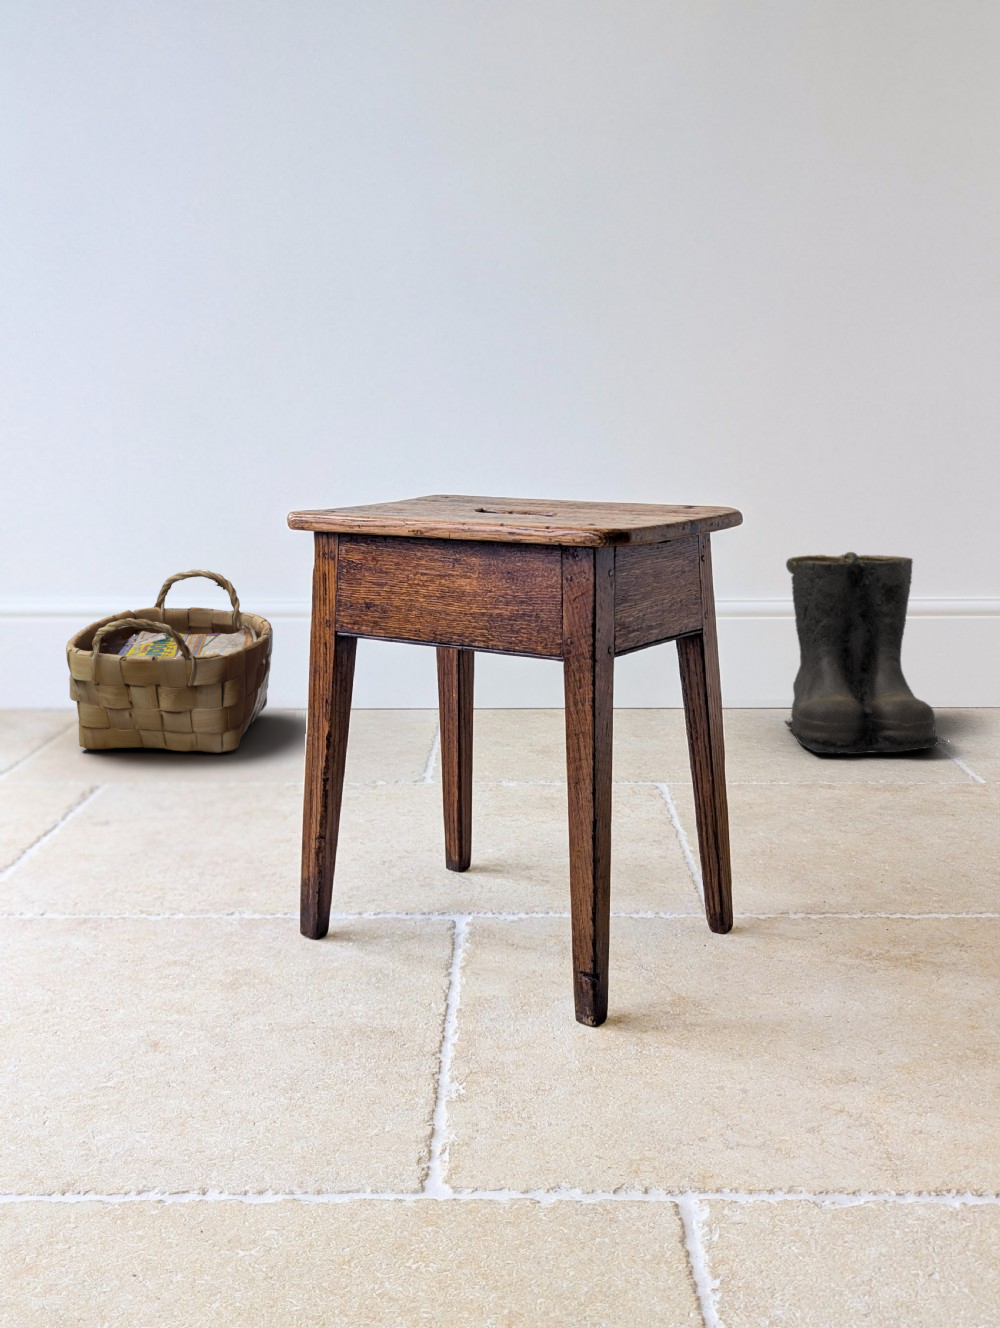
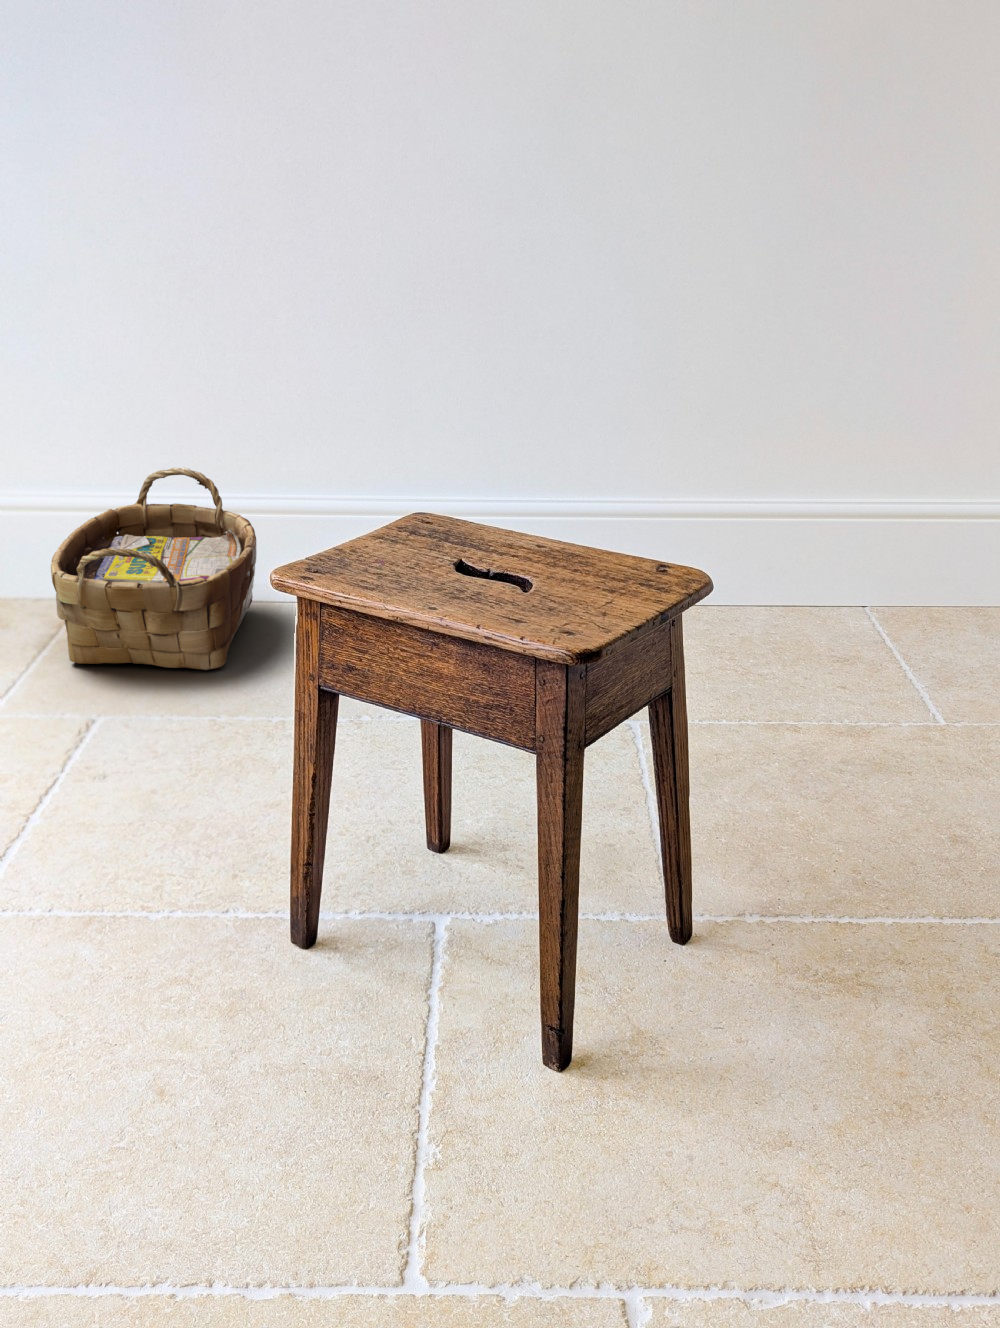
boots: present [785,552,946,754] -> none [761,460,919,680]

